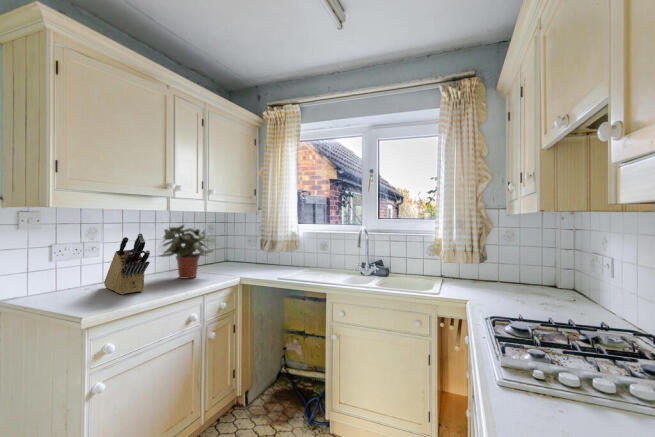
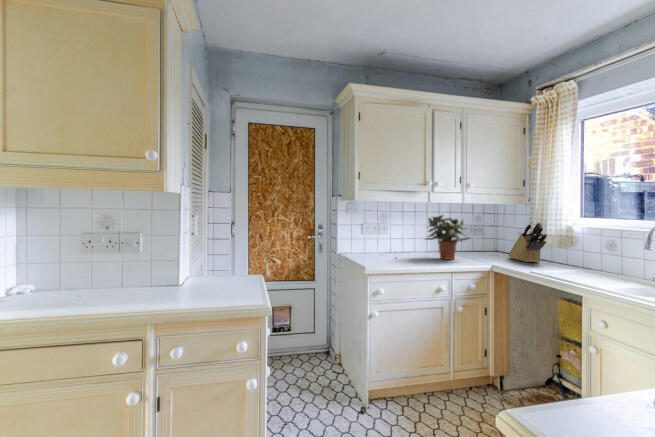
knife block: present [104,233,150,294] -> present [509,222,547,262]

